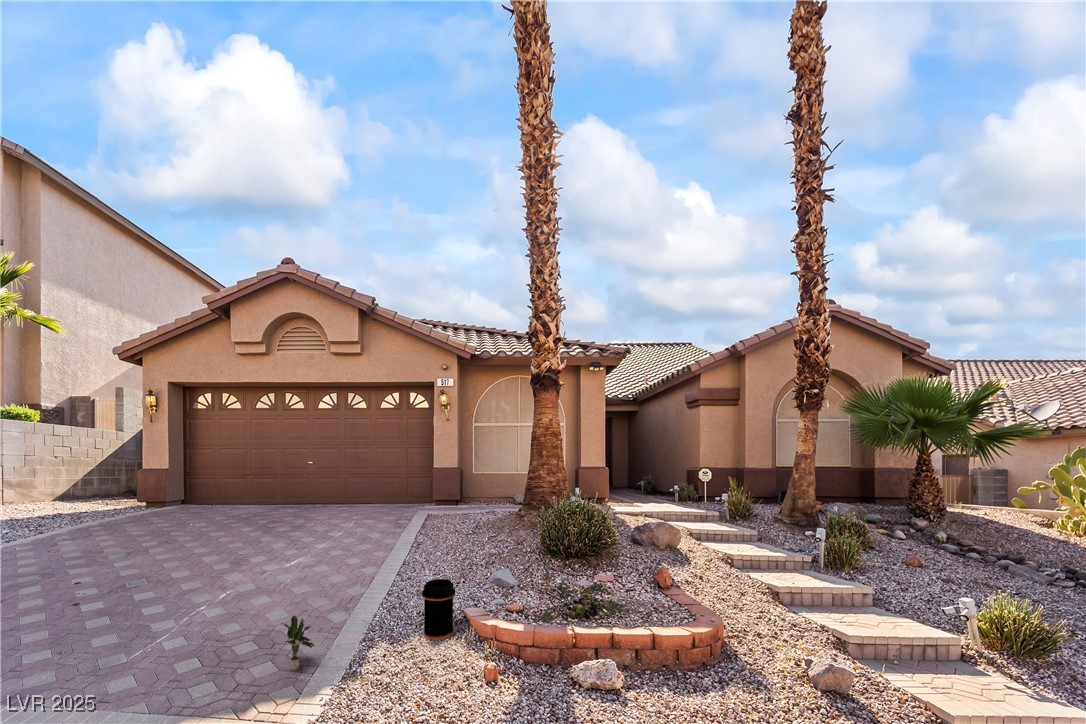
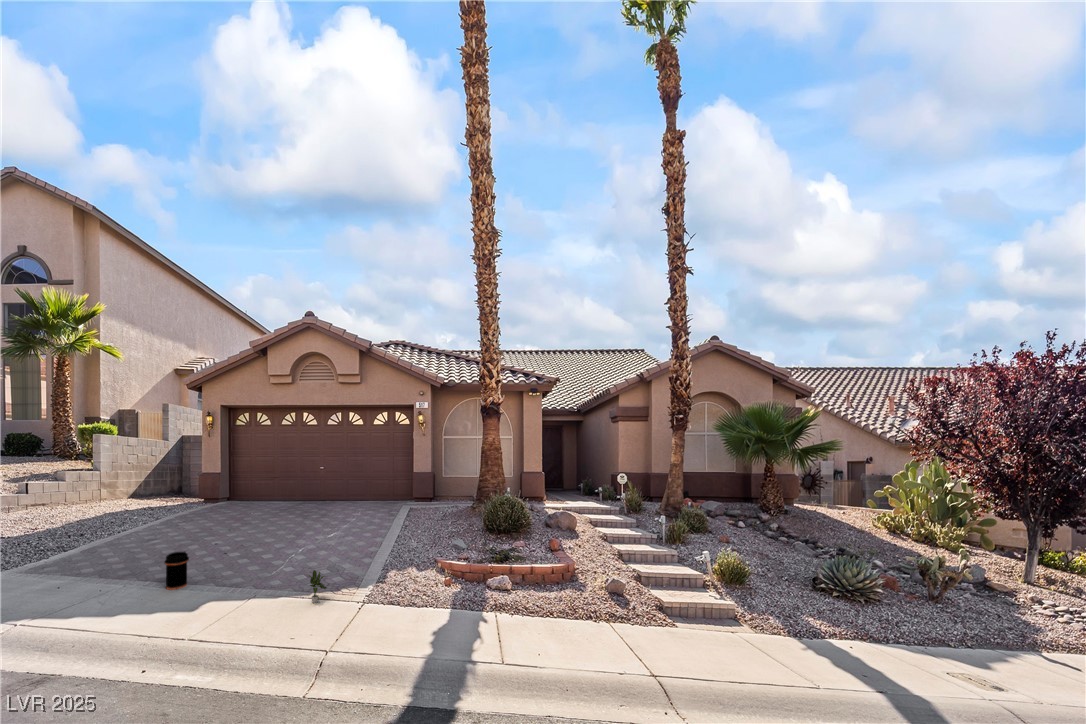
trash can: present [422,579,455,640] -> present [164,552,189,590]

